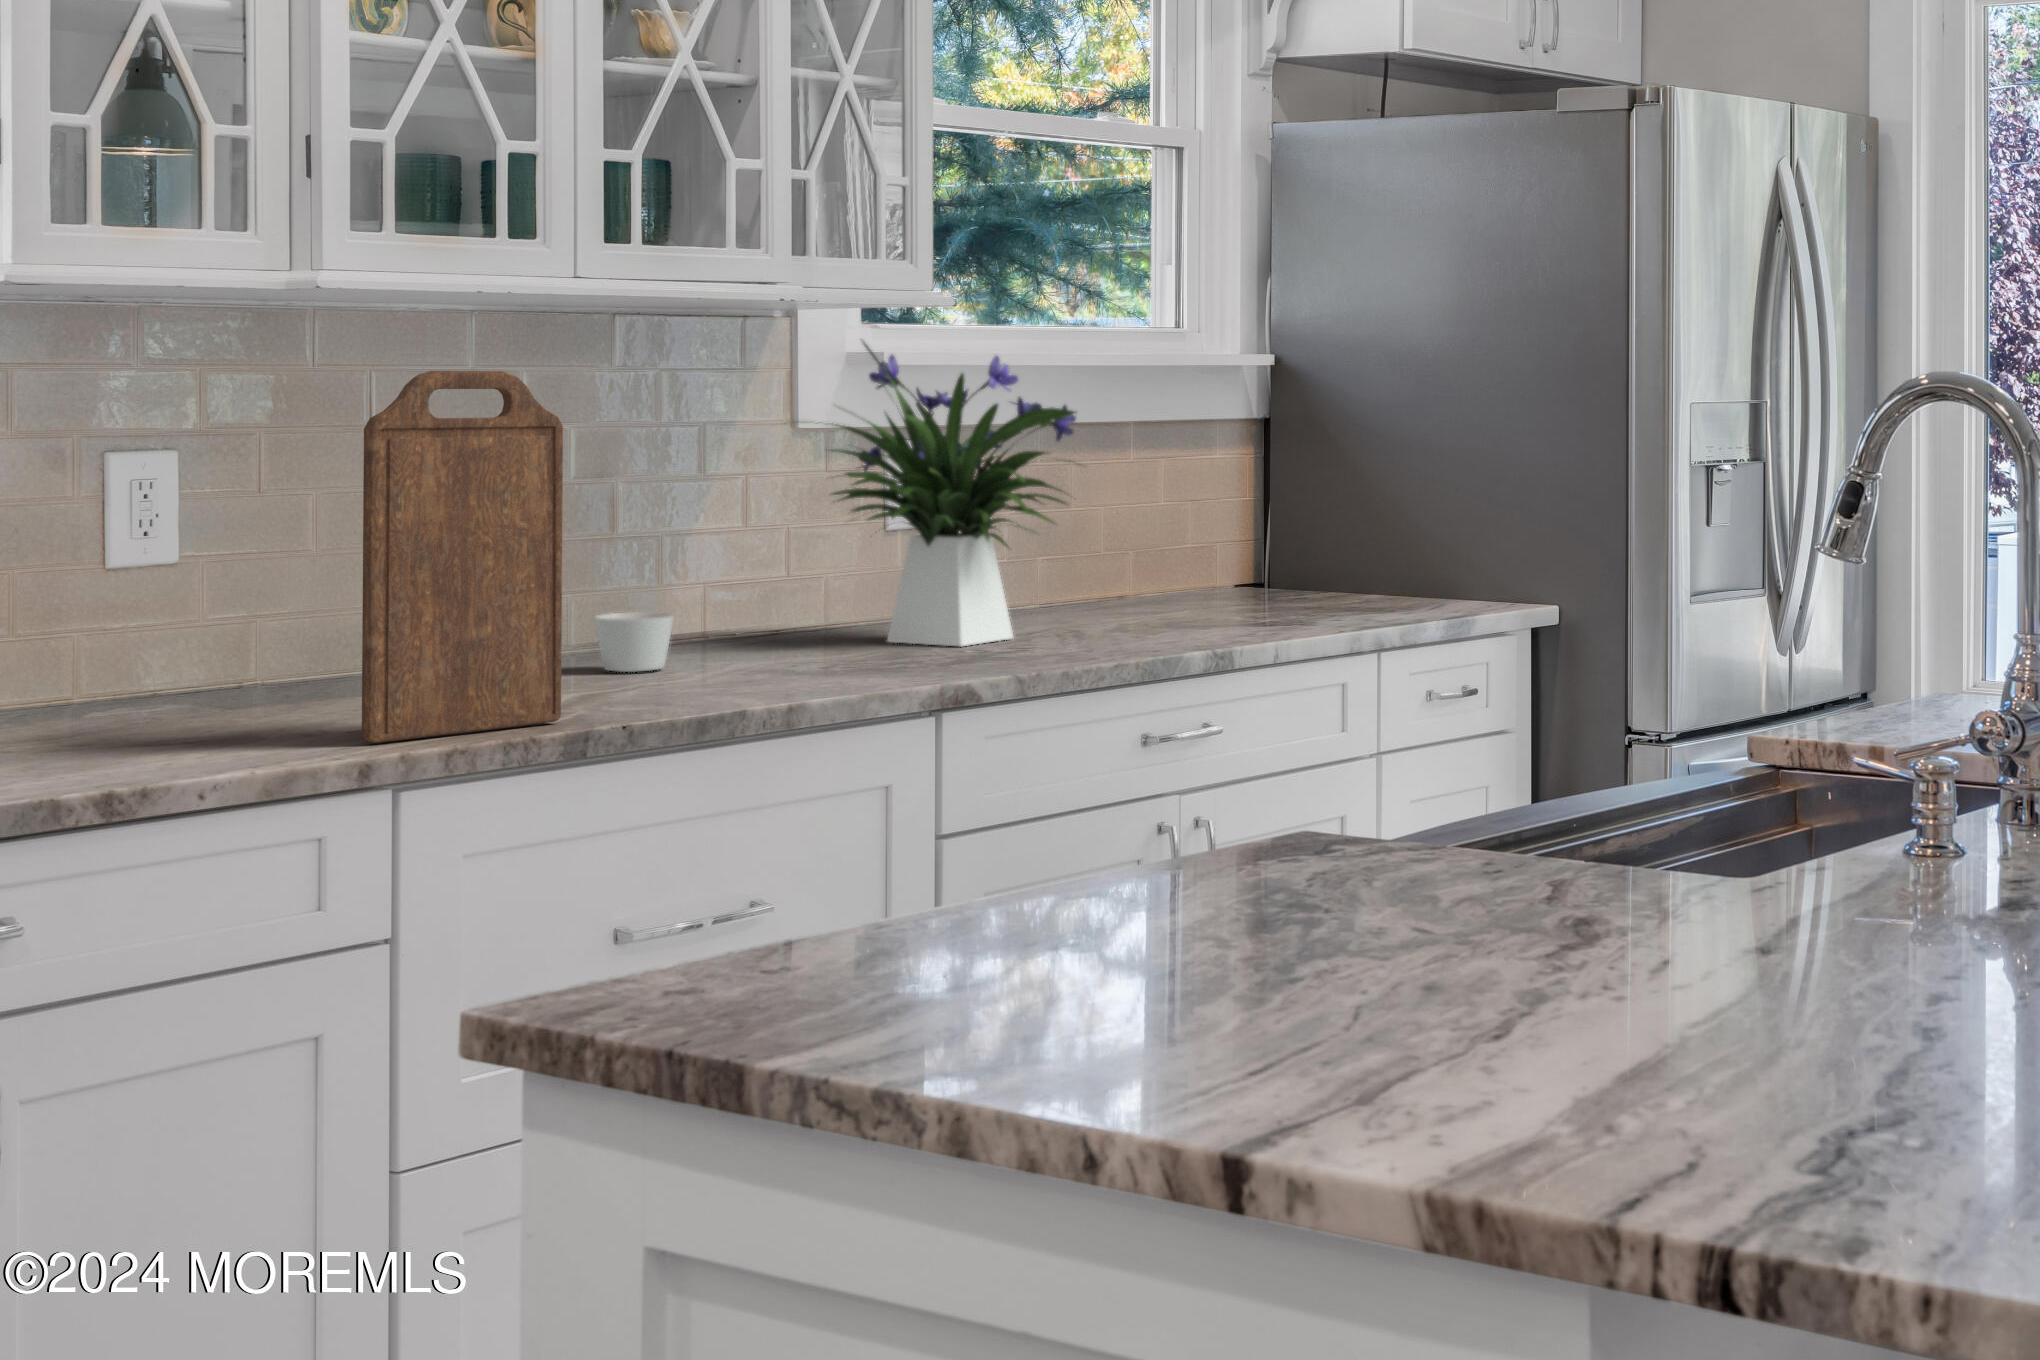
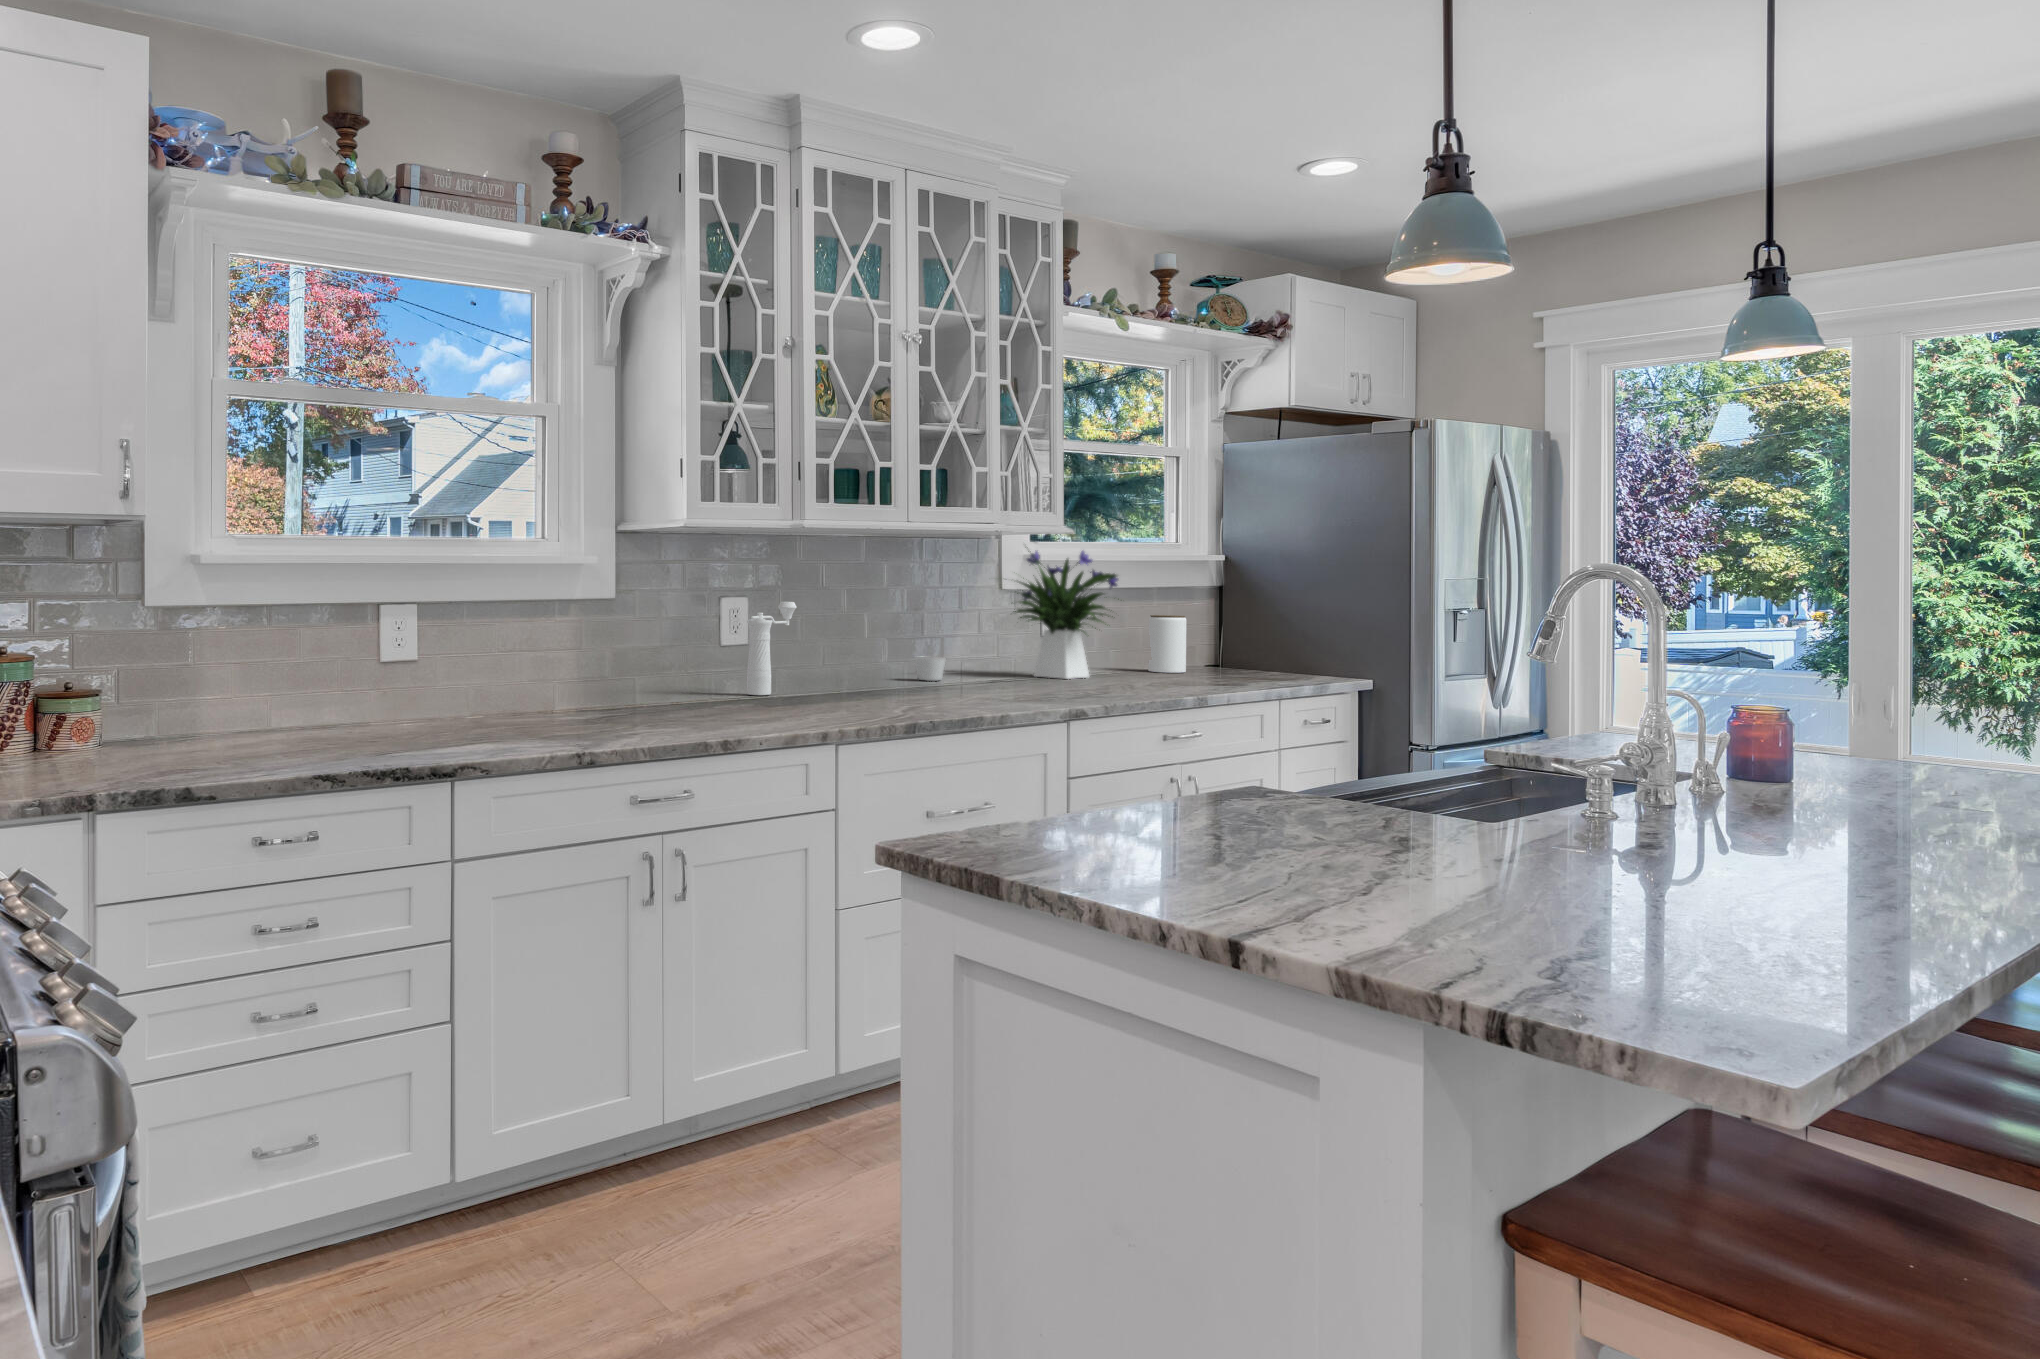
cutting board: present [362,371,563,743] -> none [834,550,908,695]
jar: none [1140,489,1219,613] -> present [1148,615,1187,673]
pepper mill: none [107,505,258,759] -> present [746,602,797,695]

